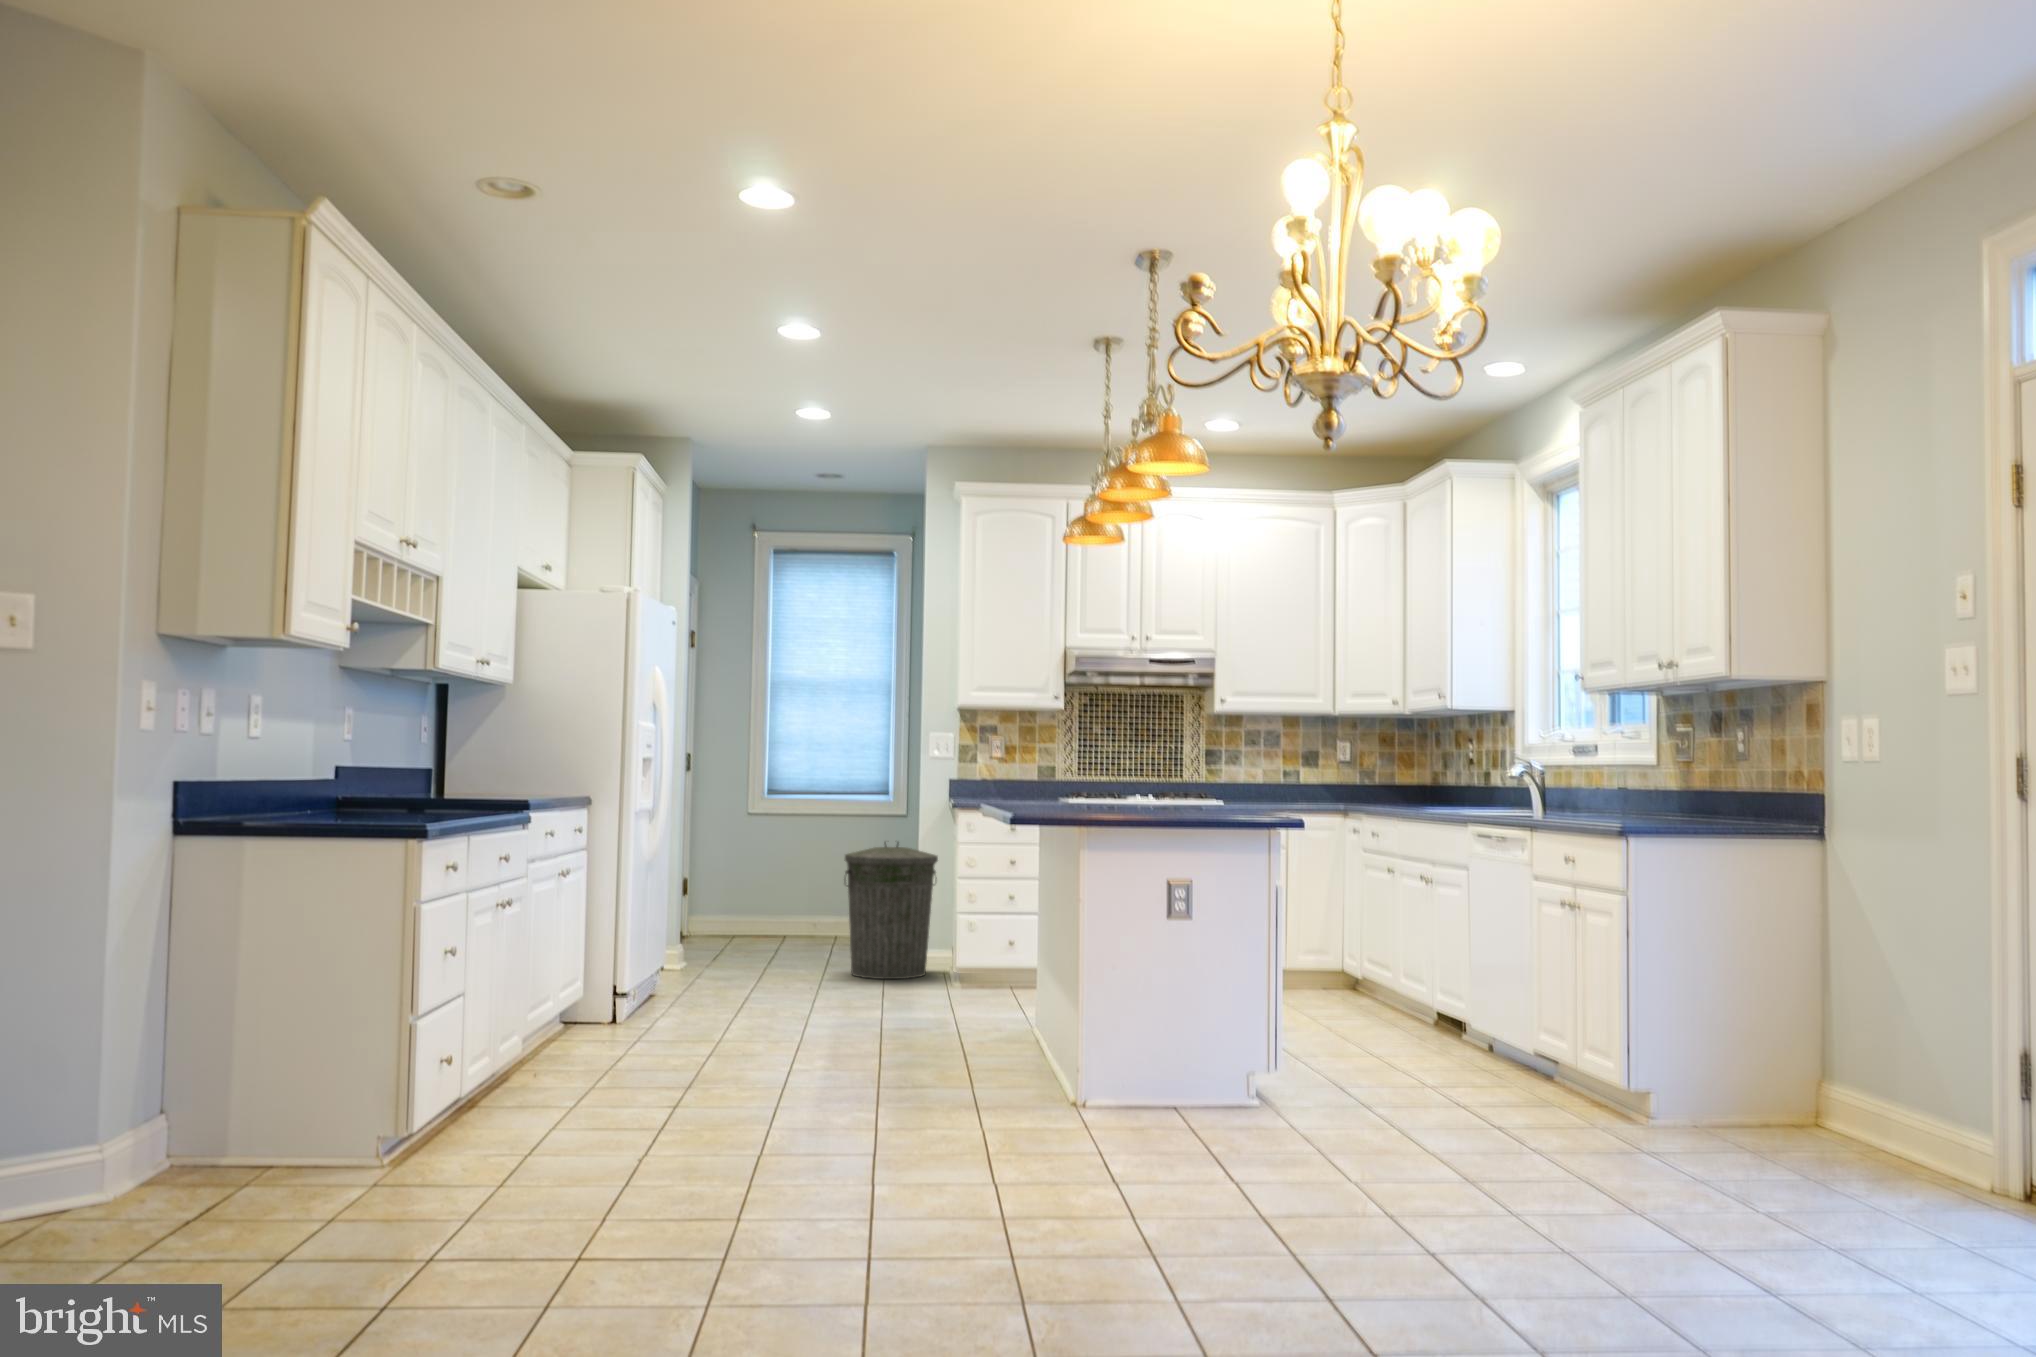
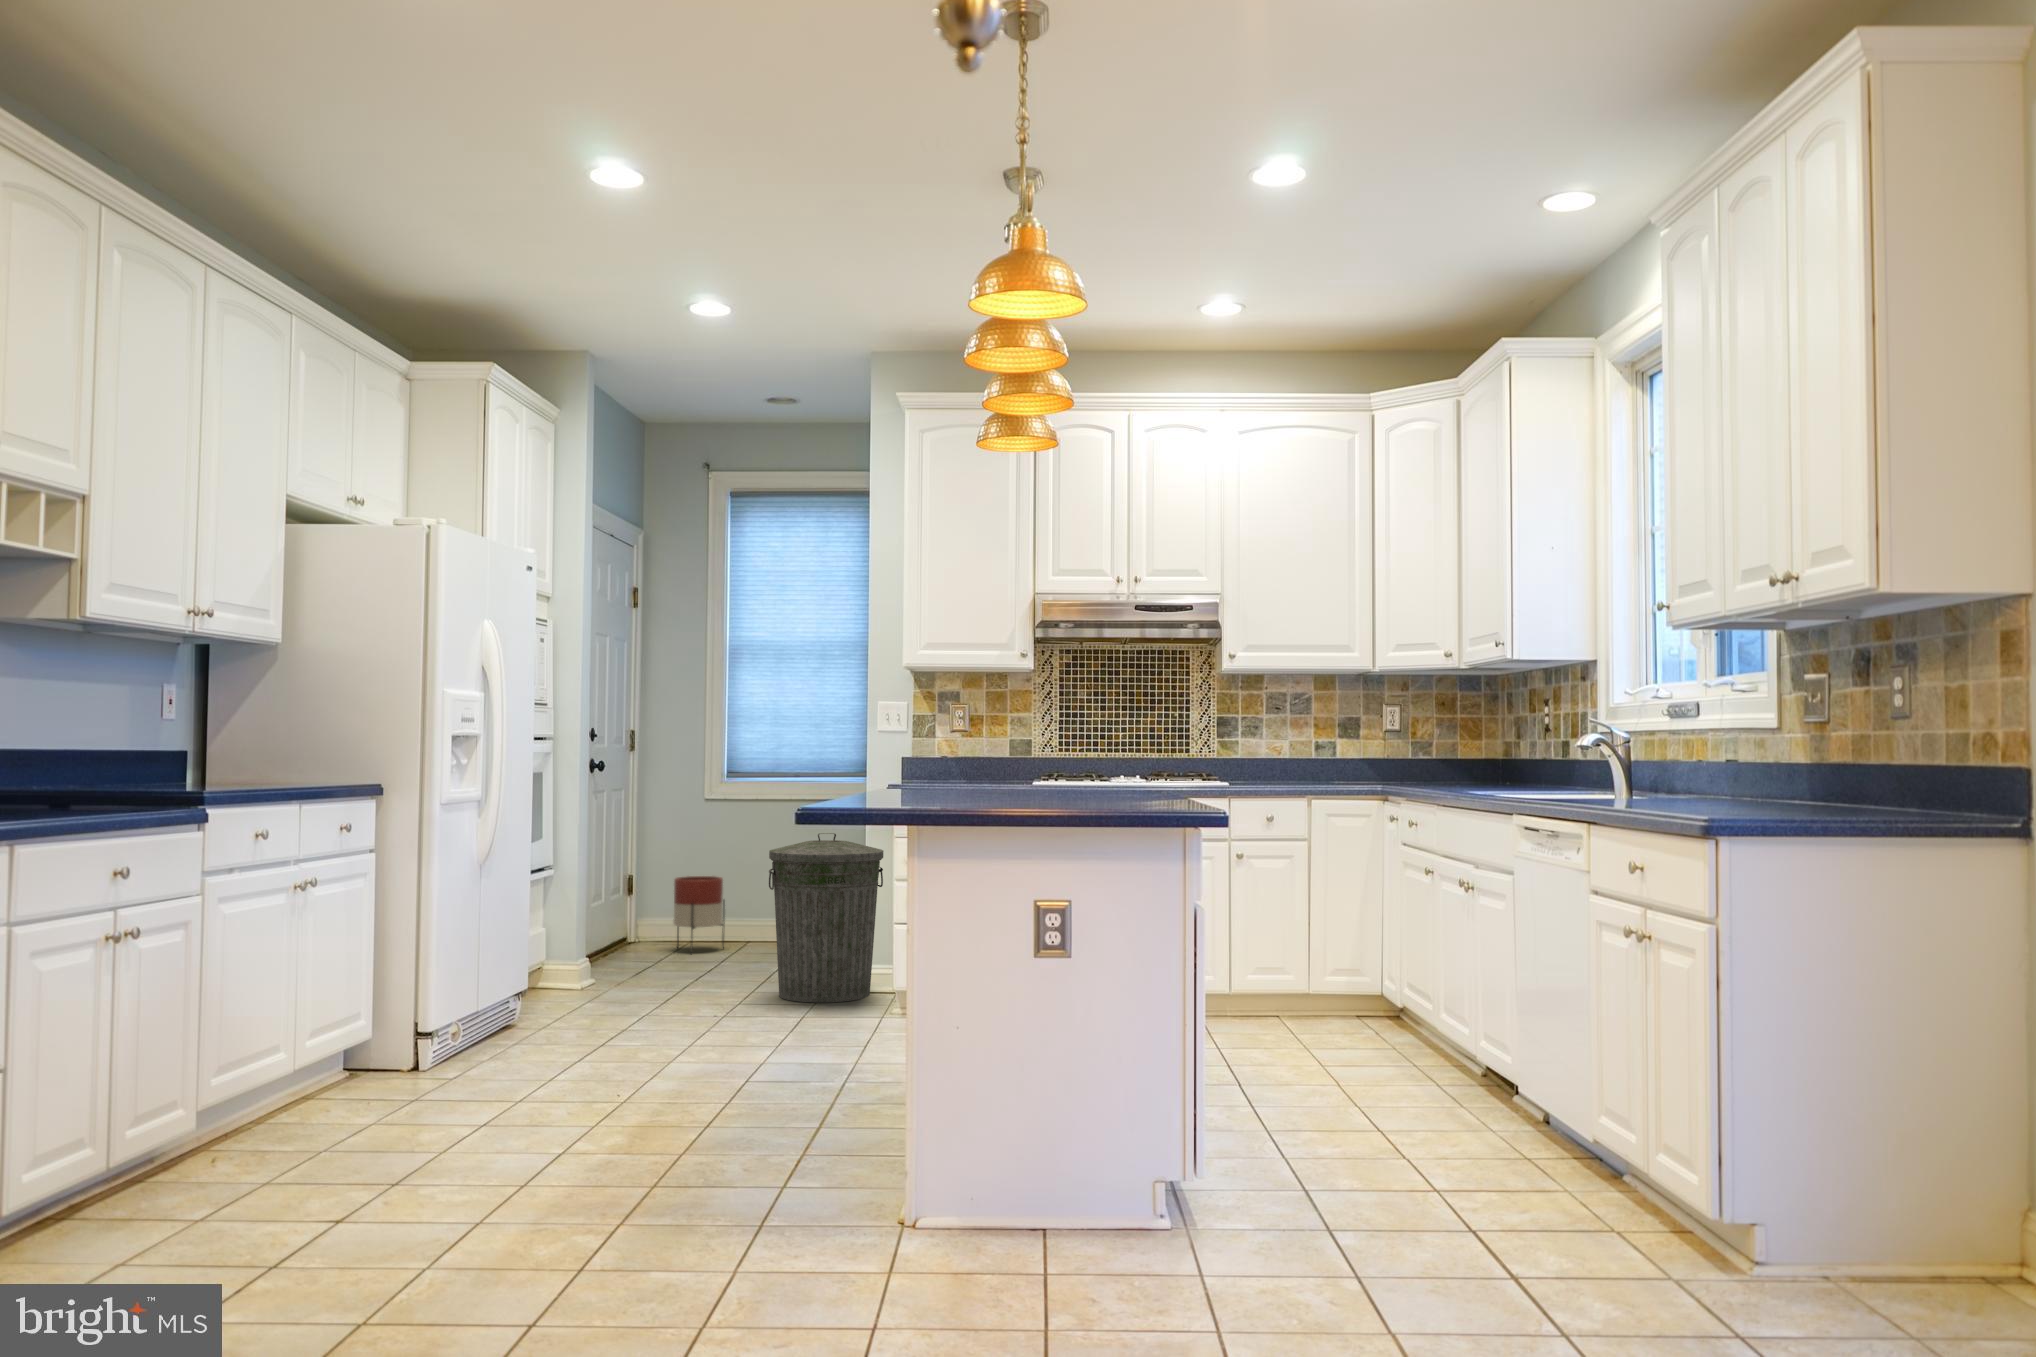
planter: none [728,879,770,946] -> present [673,876,725,948]

